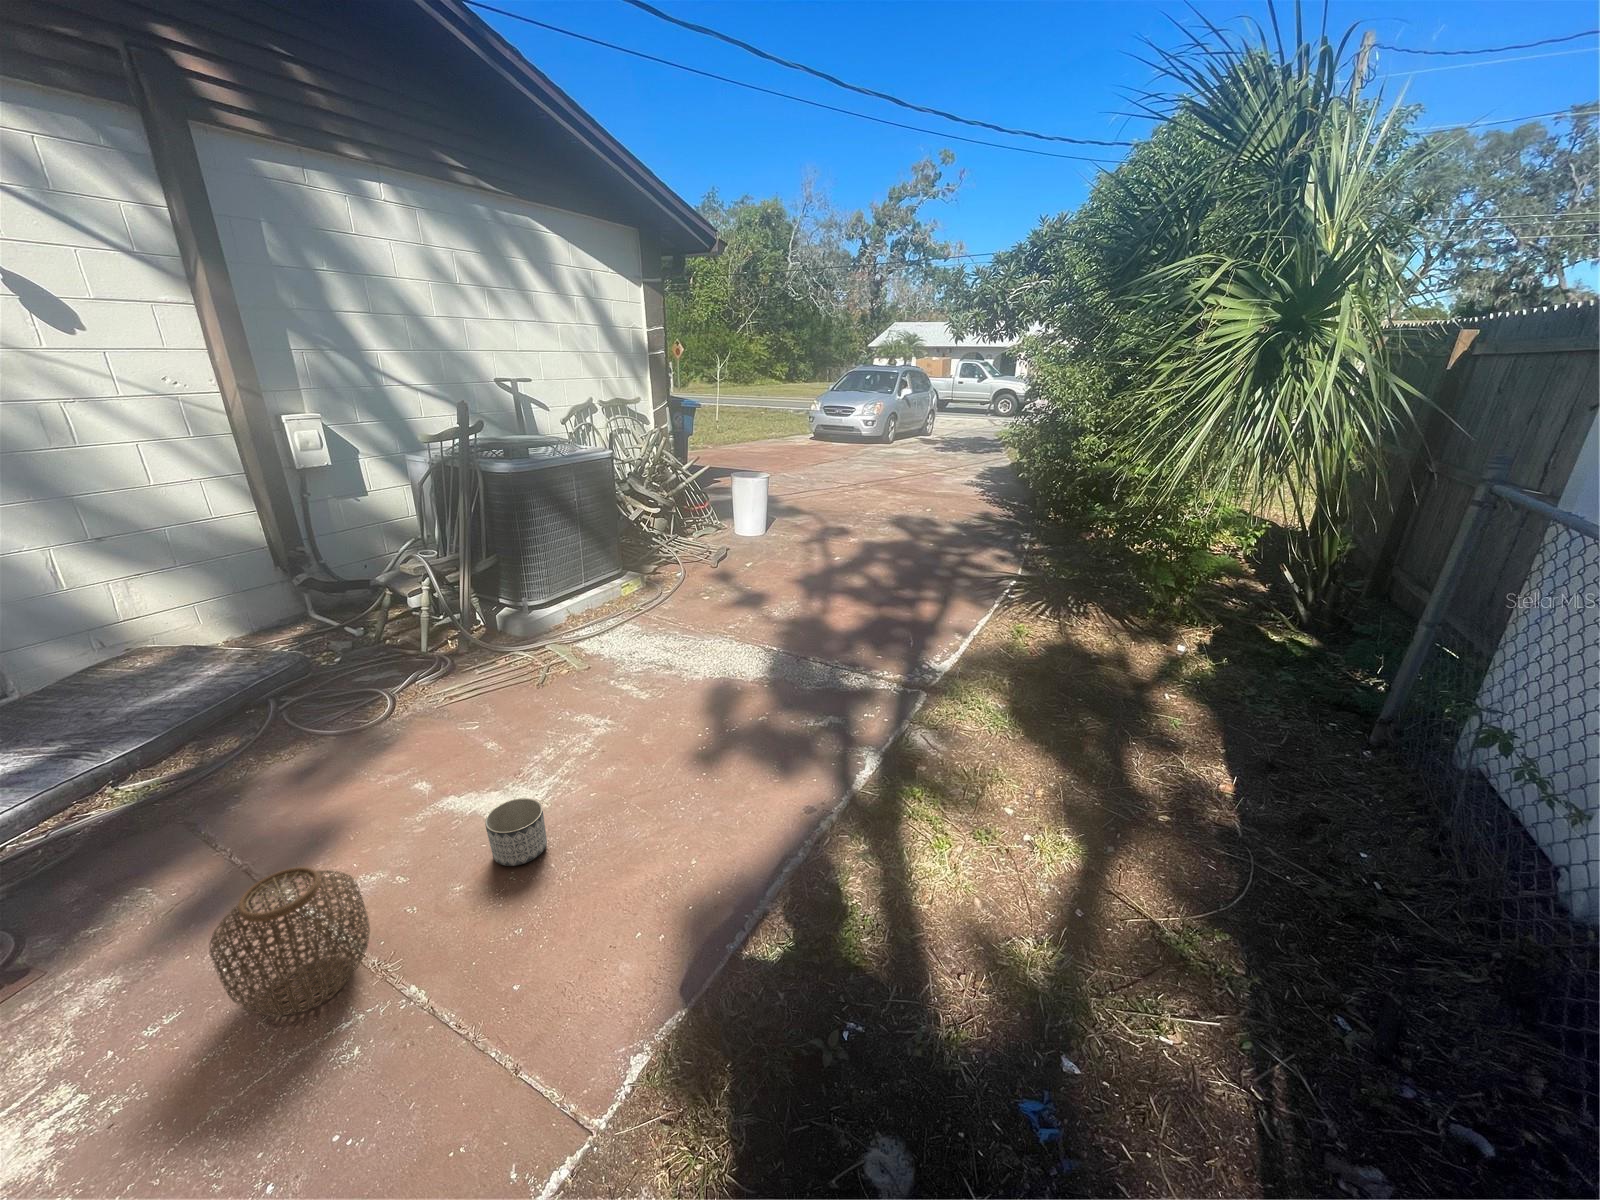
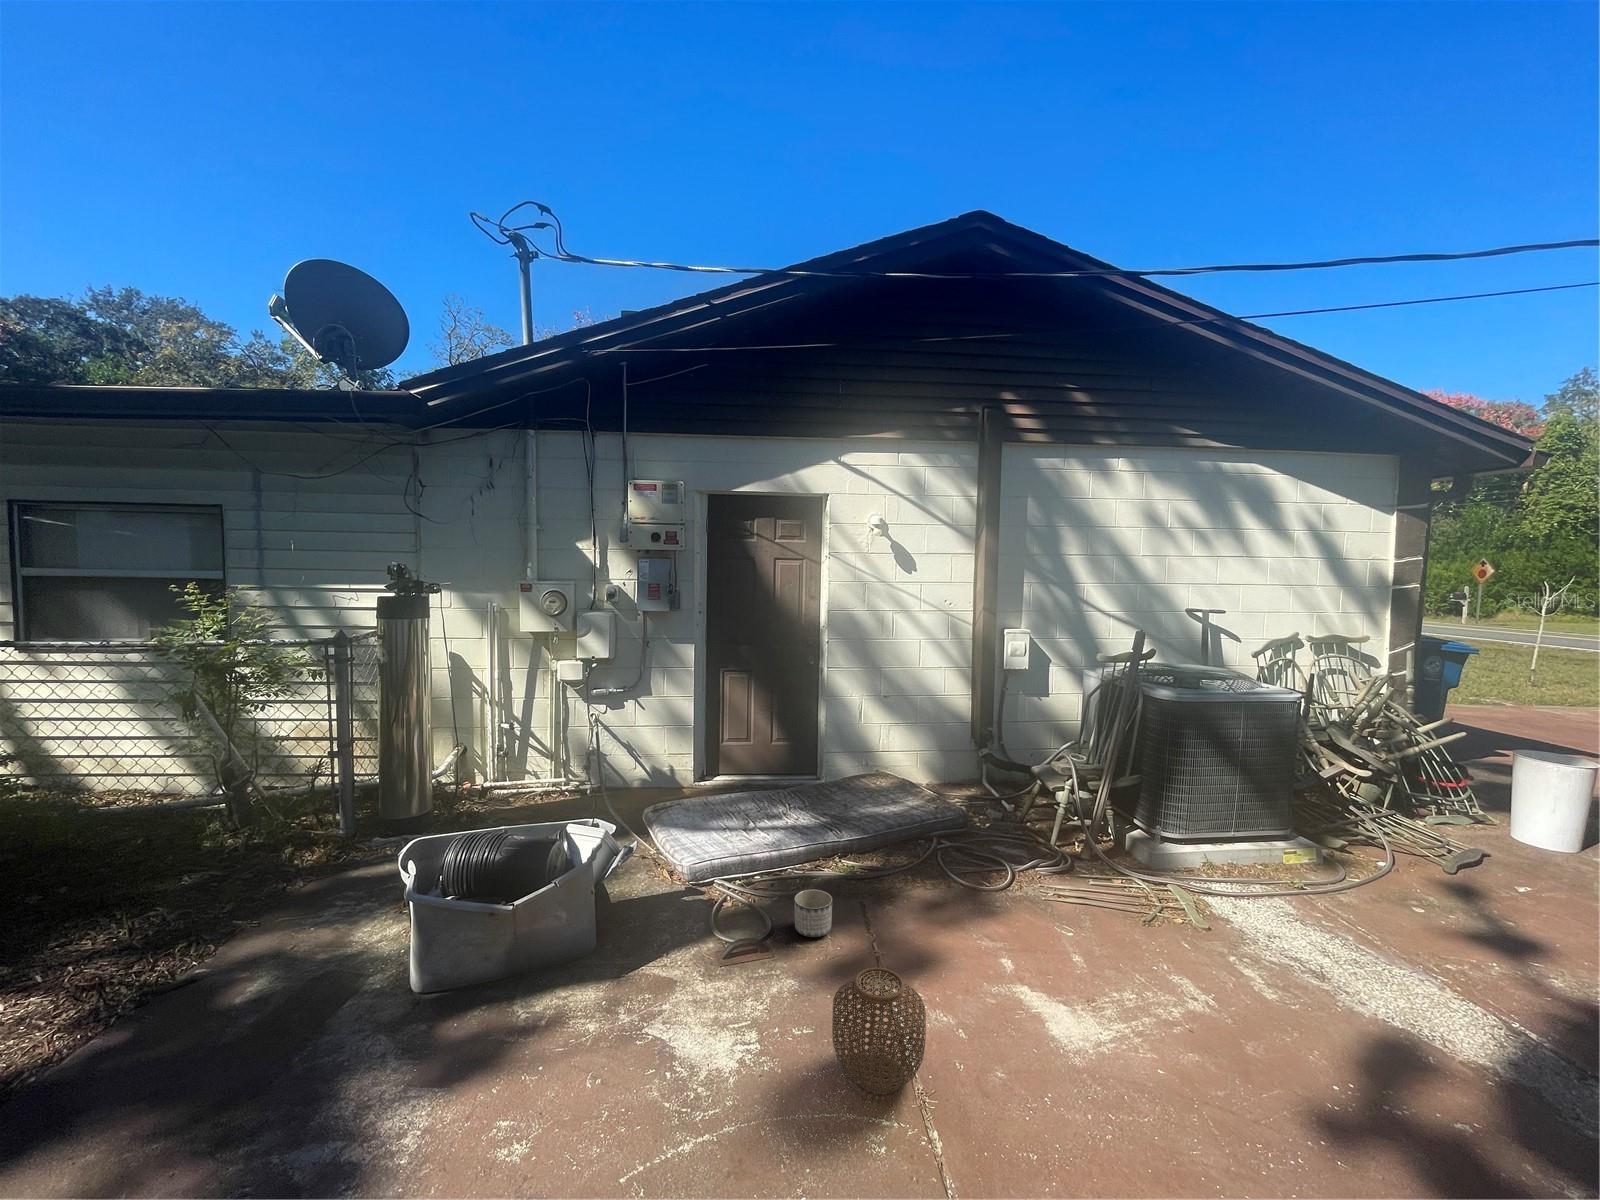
planter: present [485,798,547,866] -> present [794,890,832,937]

